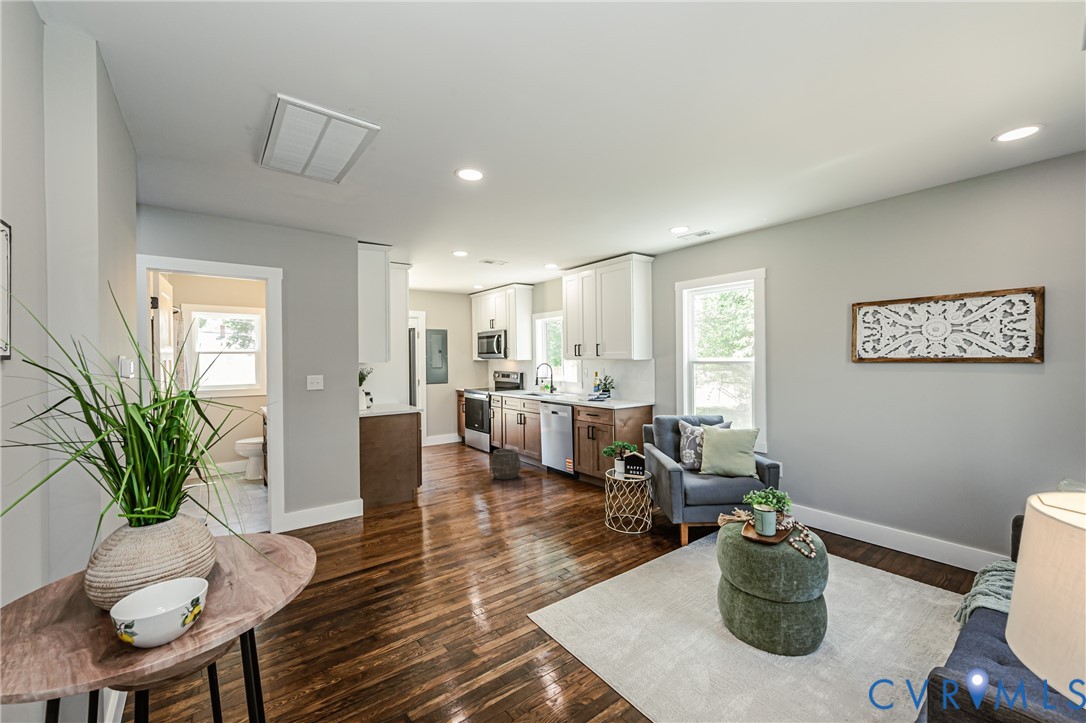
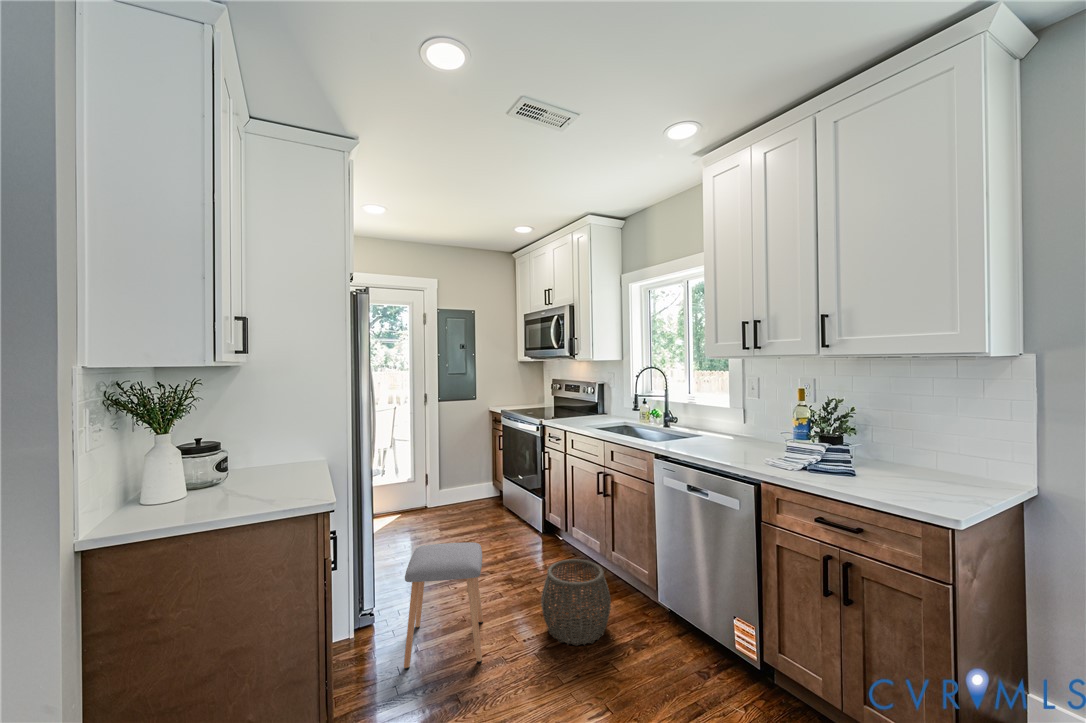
stool: none [434,441,467,488] -> present [404,542,483,669]

